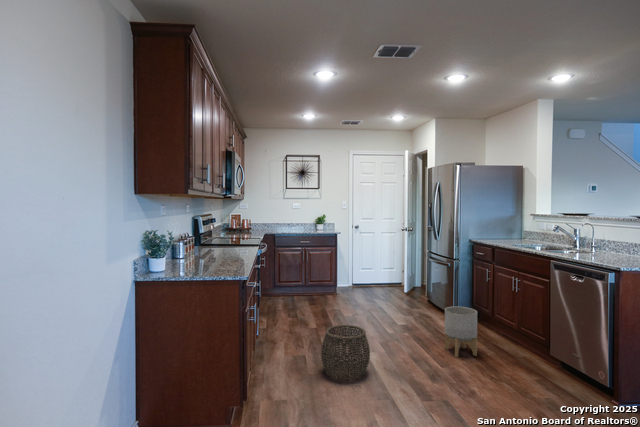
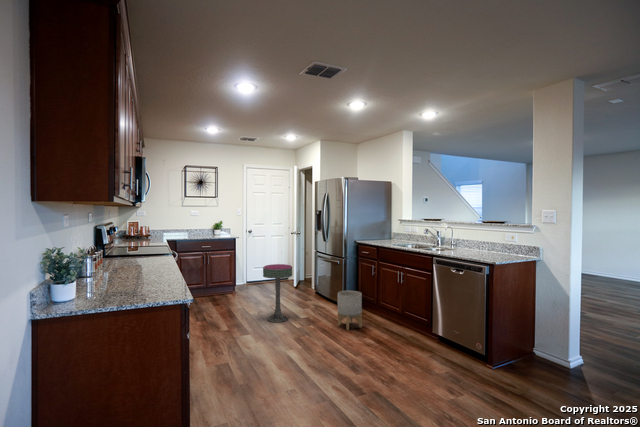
bar stool: none [357,267,391,336] -> present [263,264,292,322]
woven basket: present [321,325,370,380] -> none [243,313,286,359]

